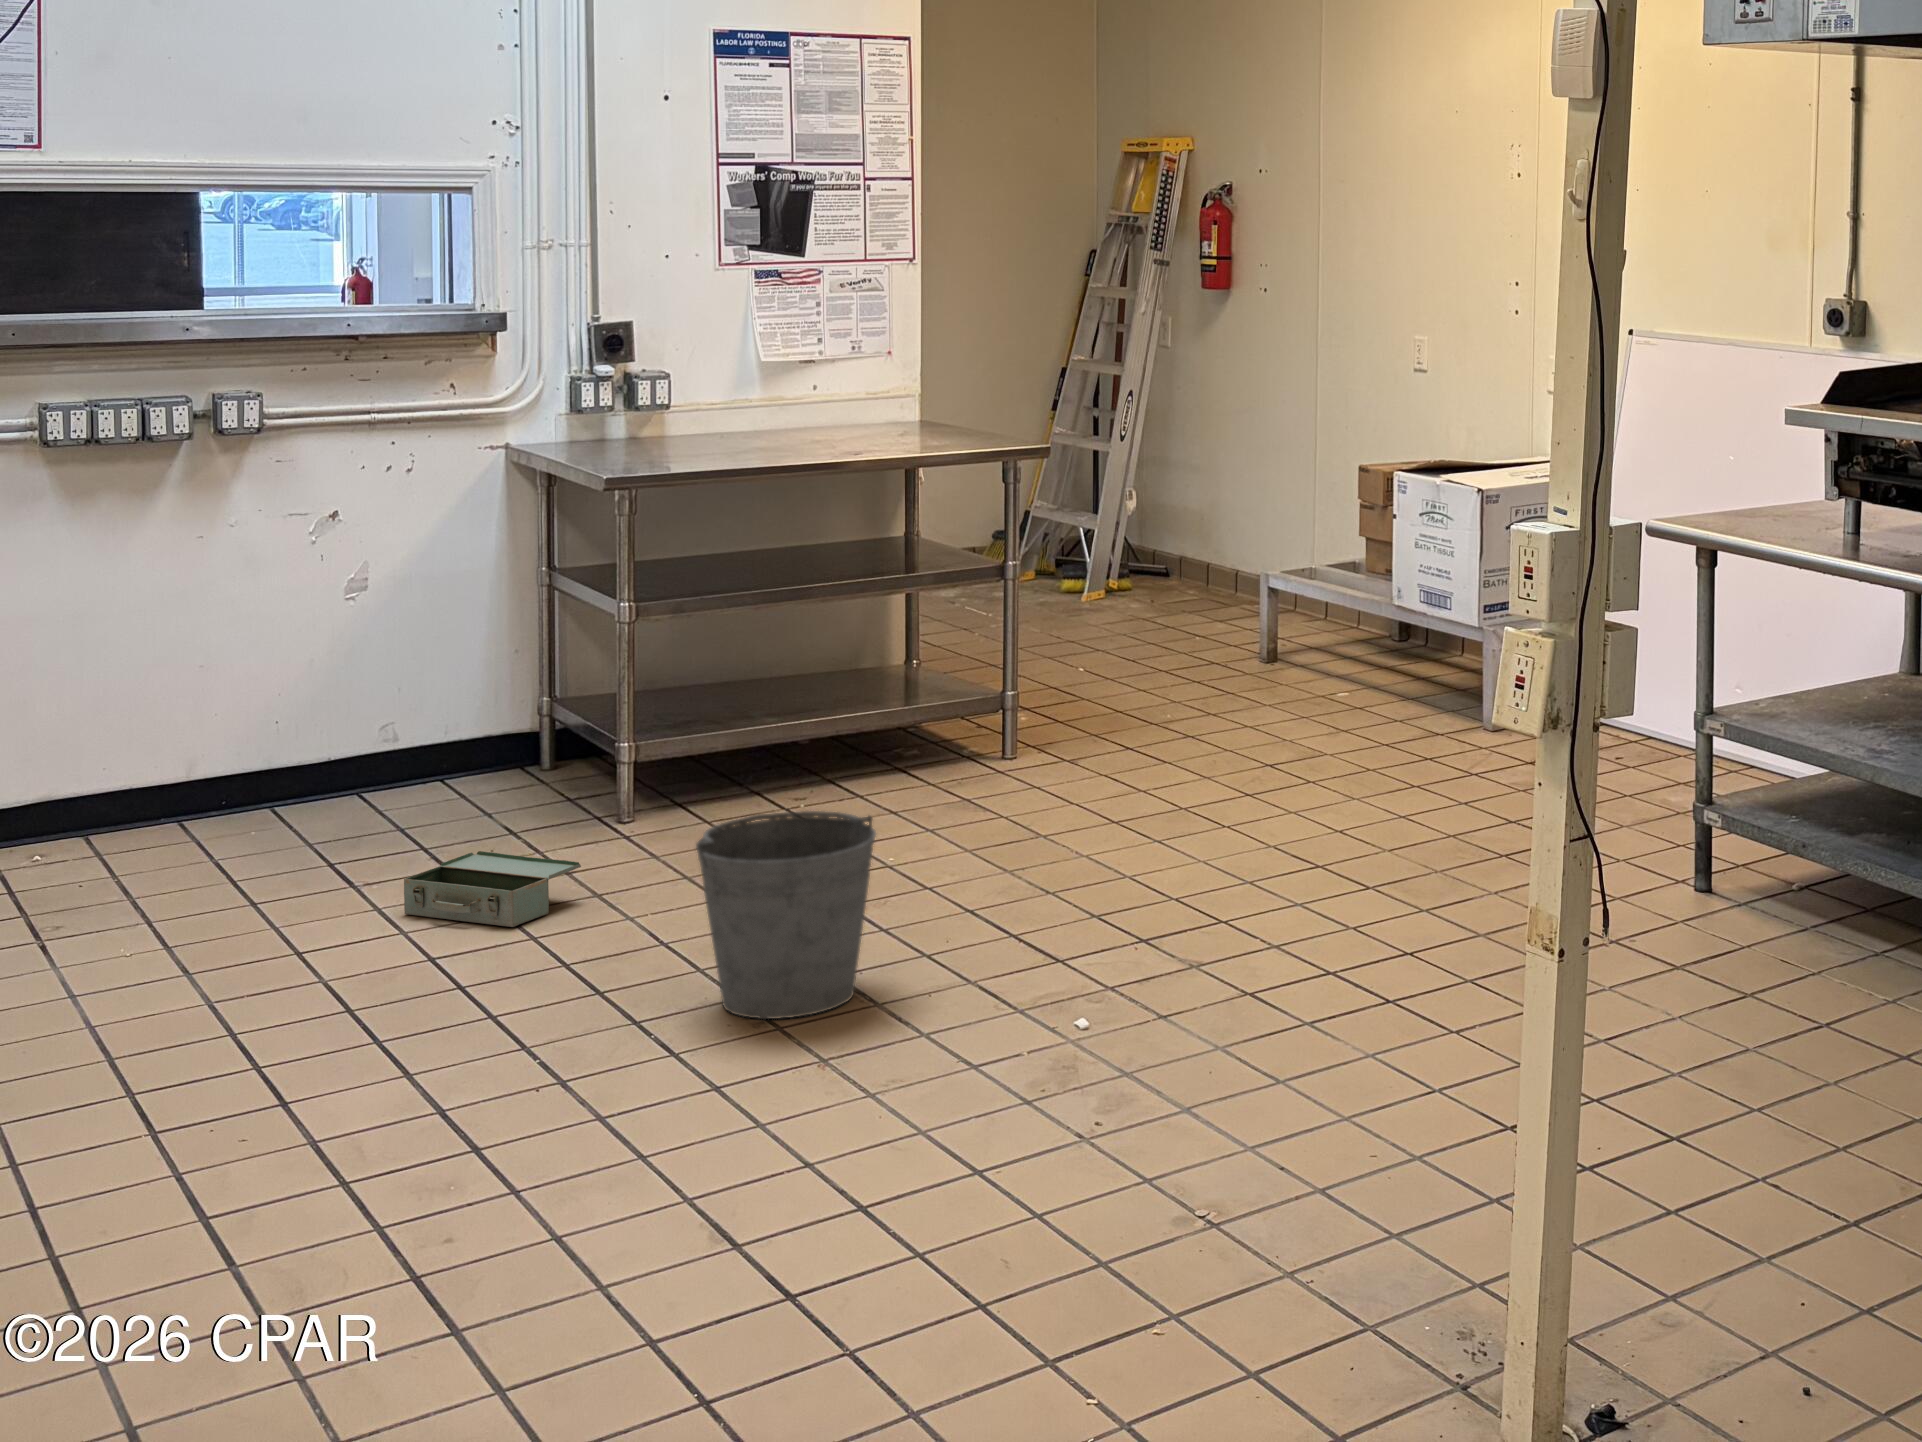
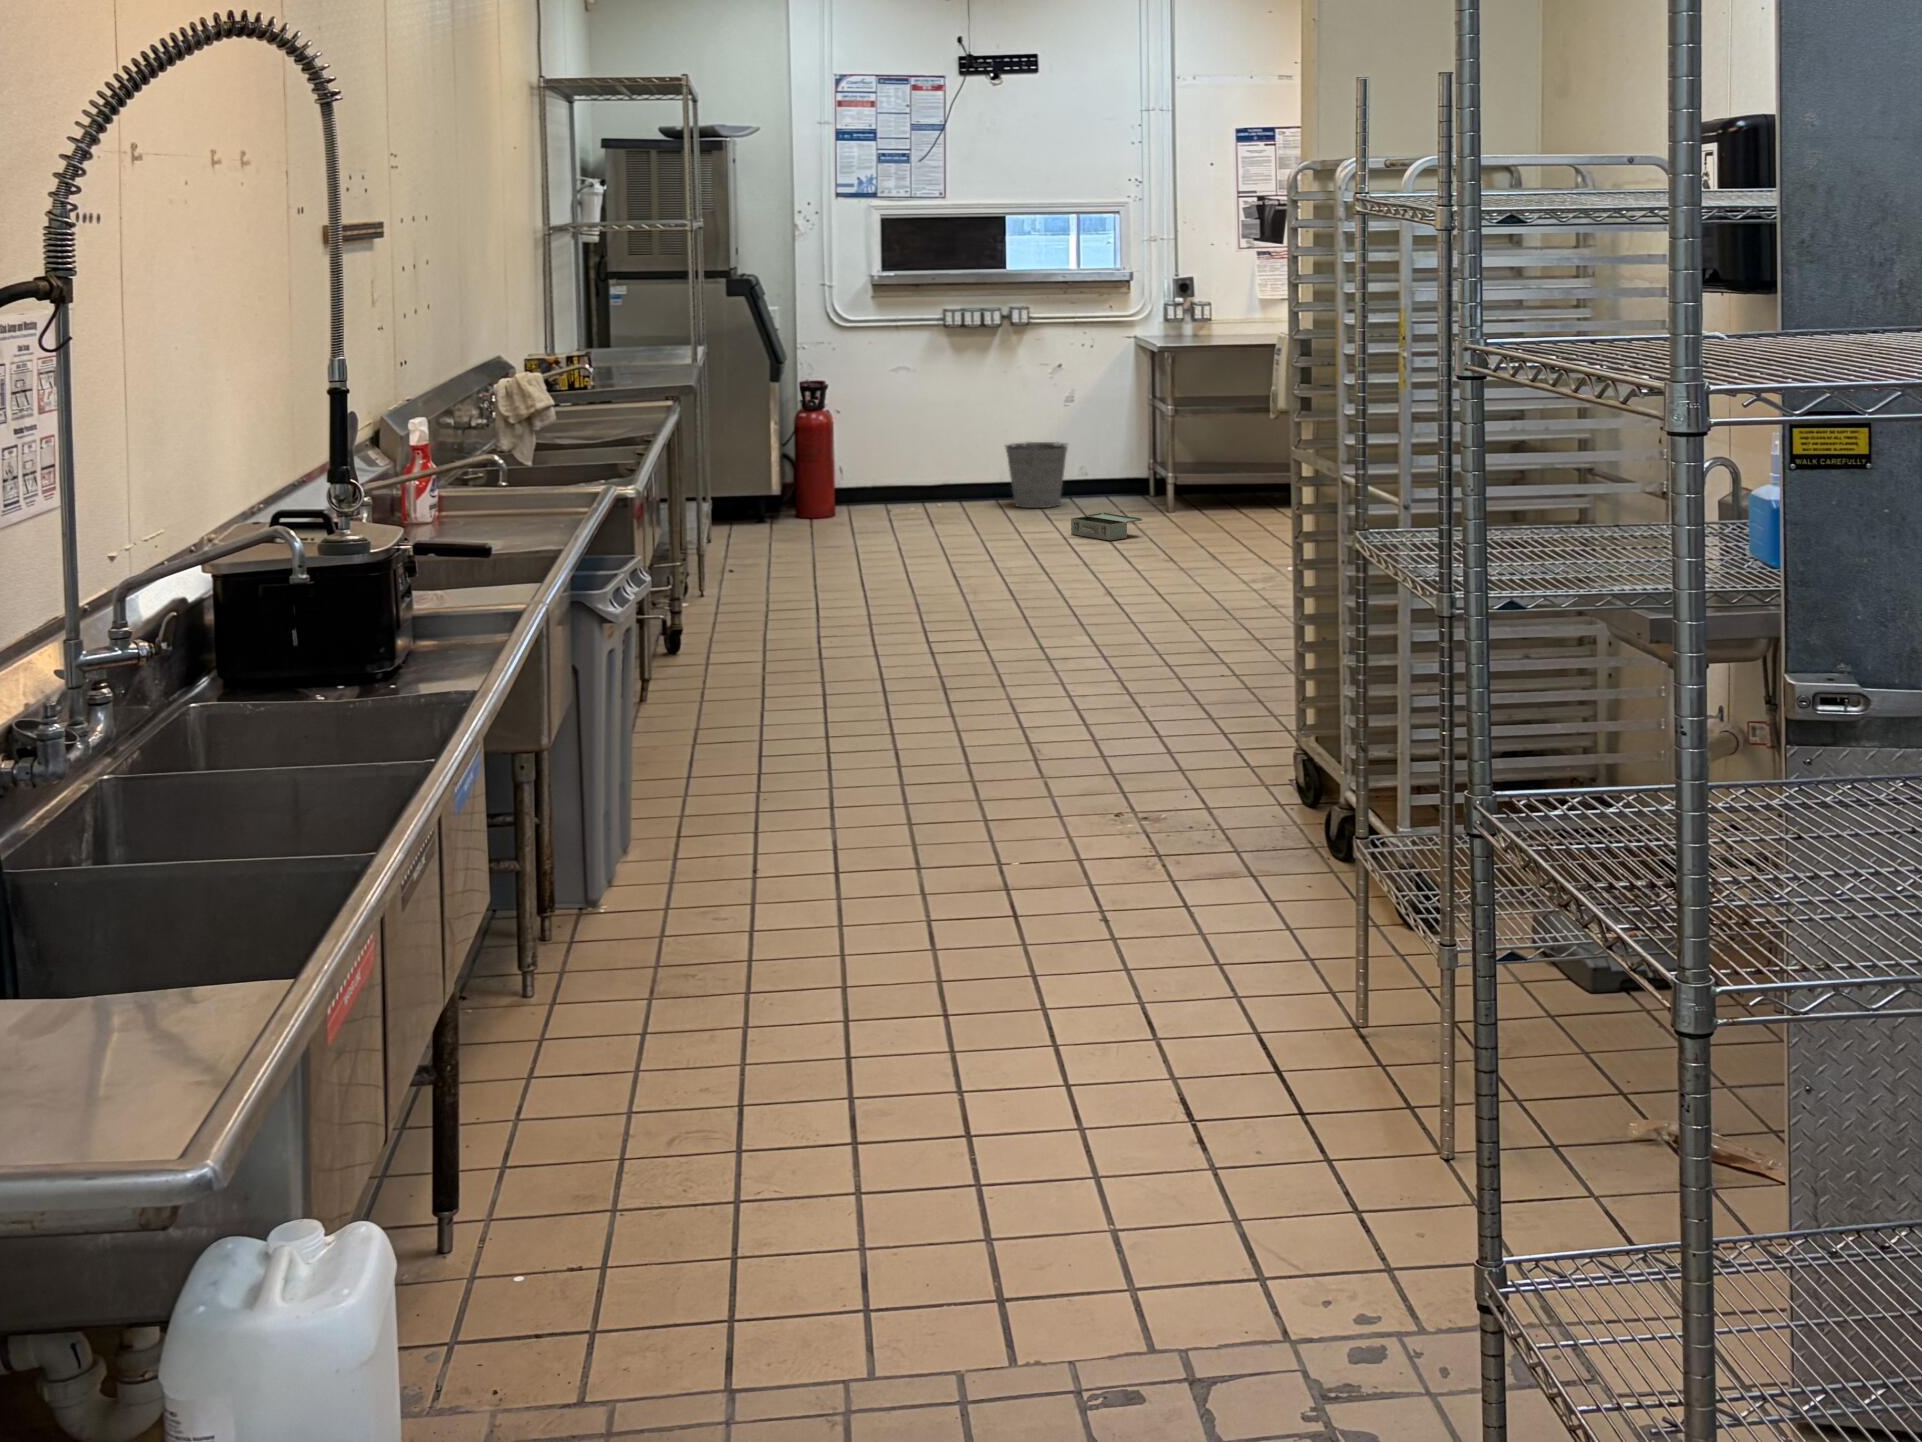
bucket: present [696,811,876,1019] -> present [1006,442,1067,508]

